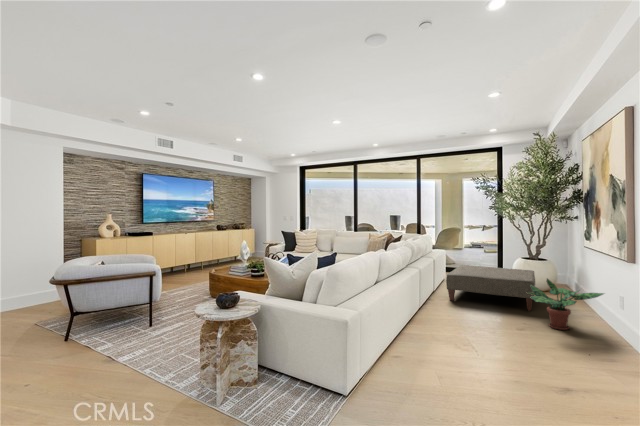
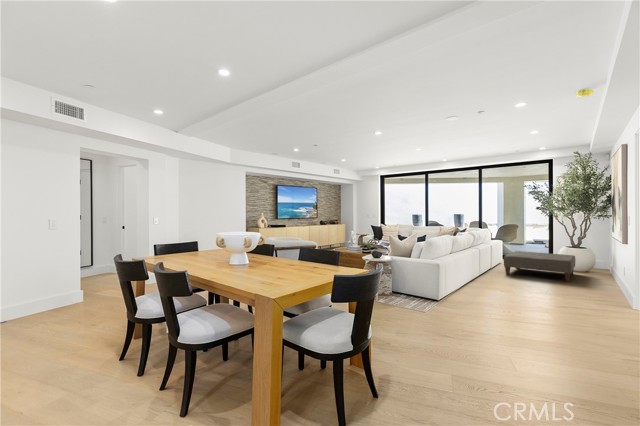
potted plant: present [527,279,604,330] -> none [564,257,621,292]

